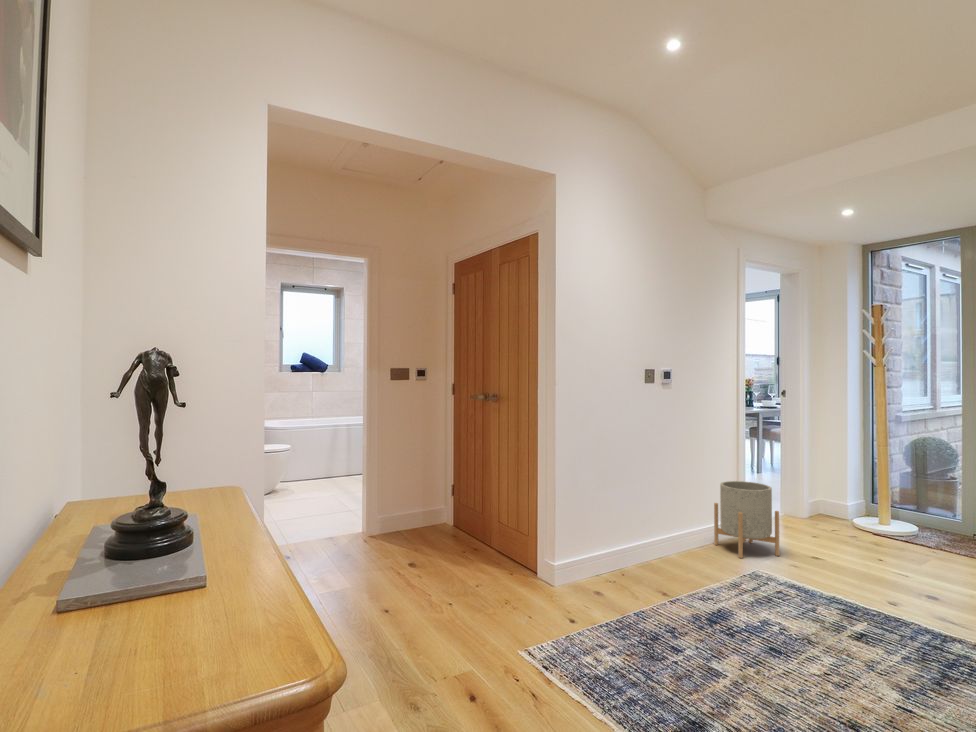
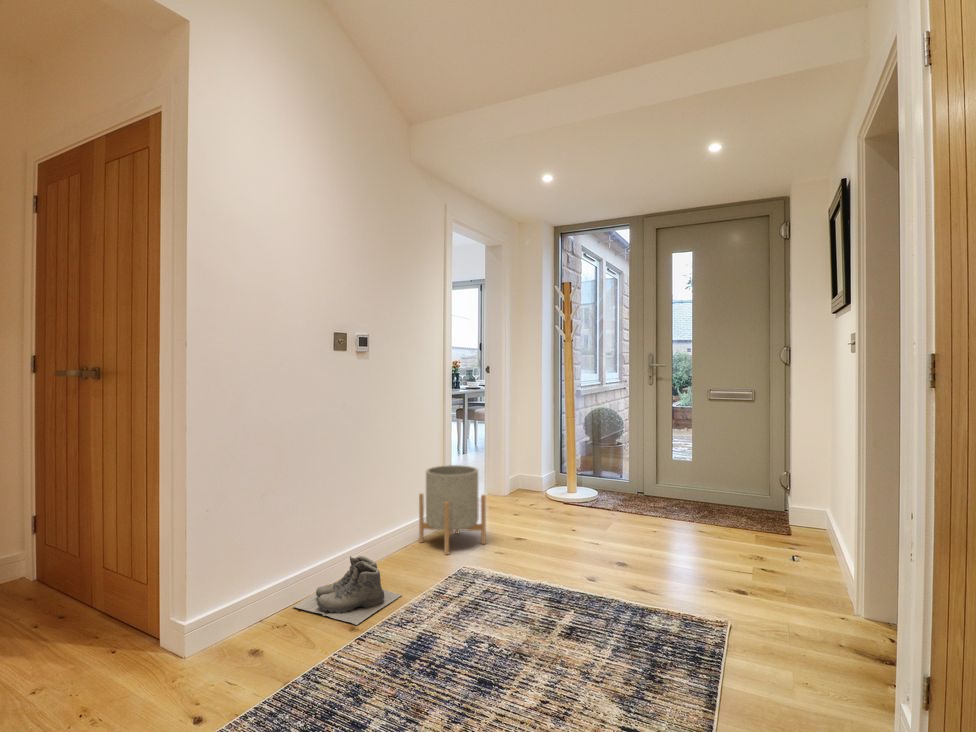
boots: none [617,542,702,592] -> present [293,556,401,625]

